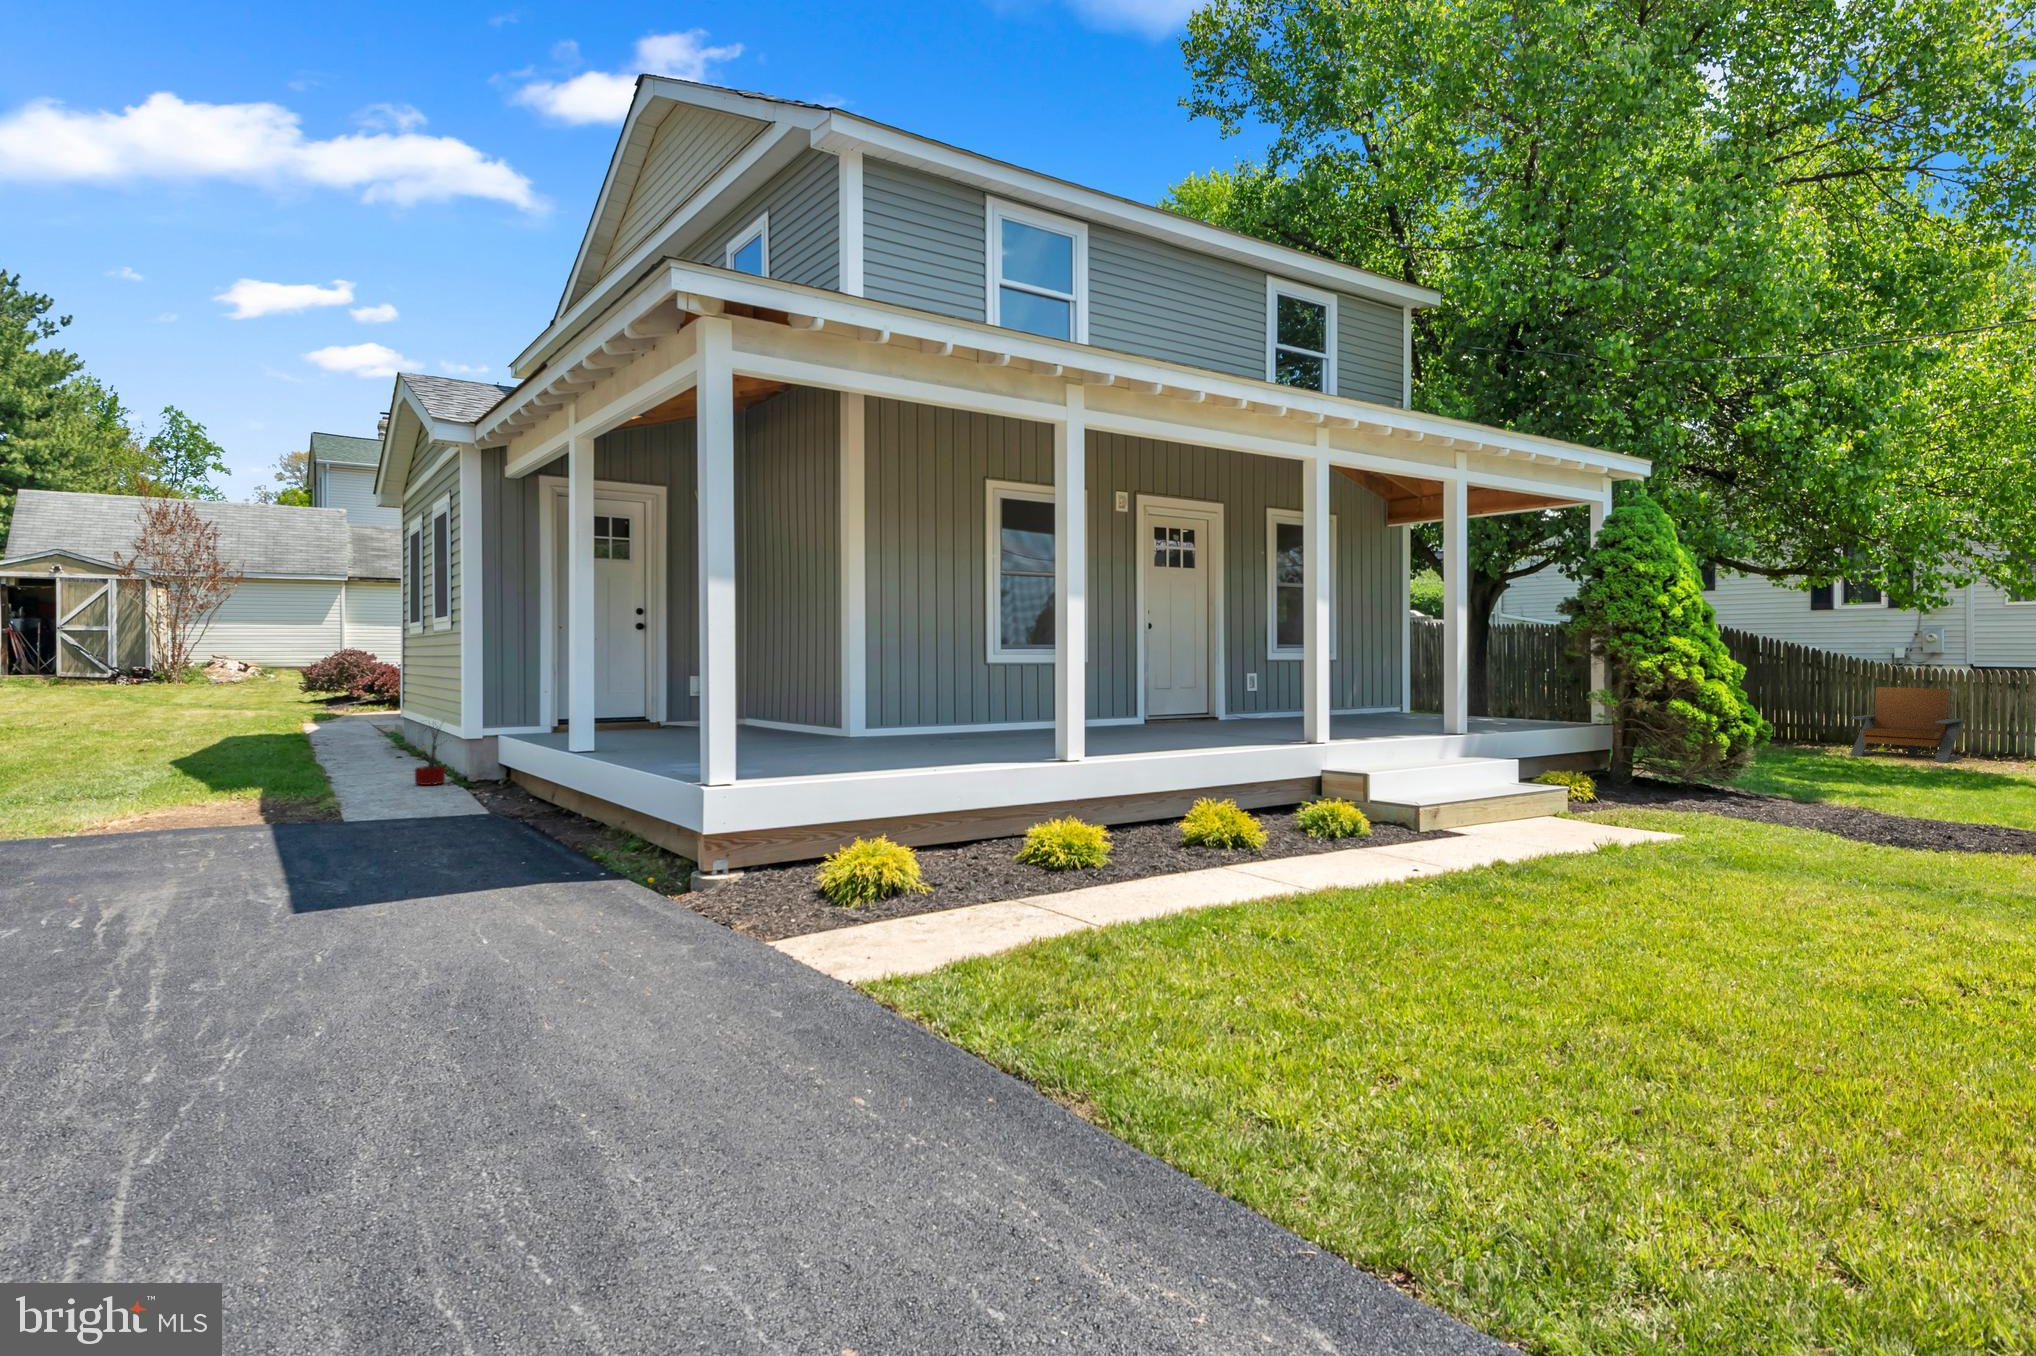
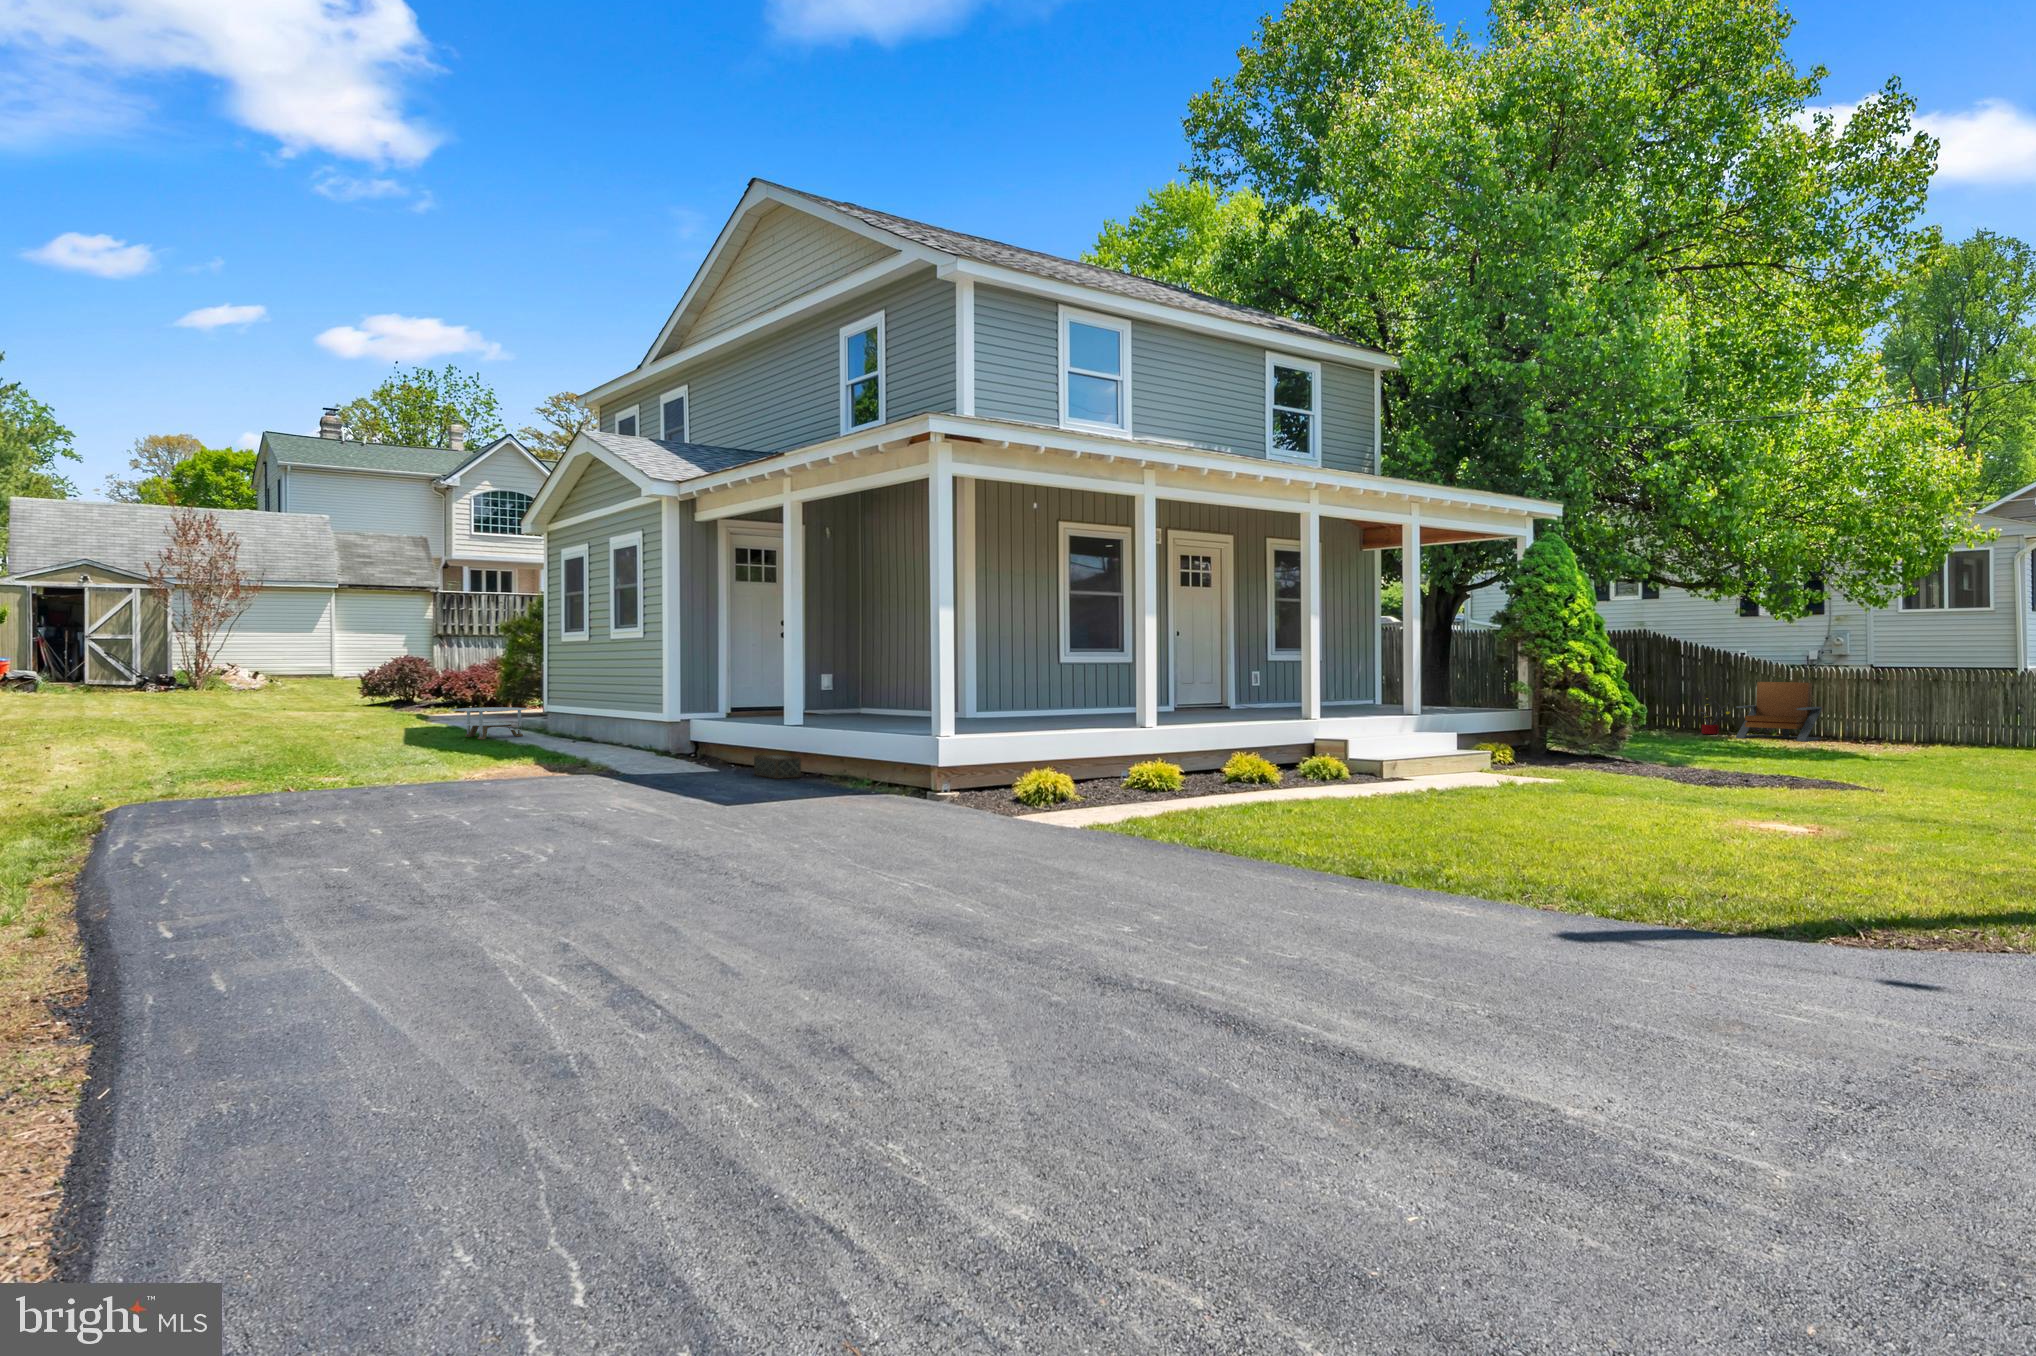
round table: none [306,710,401,749] -> present [452,707,527,740]
decorative plant: present [415,726,445,785] -> present [1699,698,1730,734]
woven basket: none [525,792,582,831] -> present [754,754,801,779]

